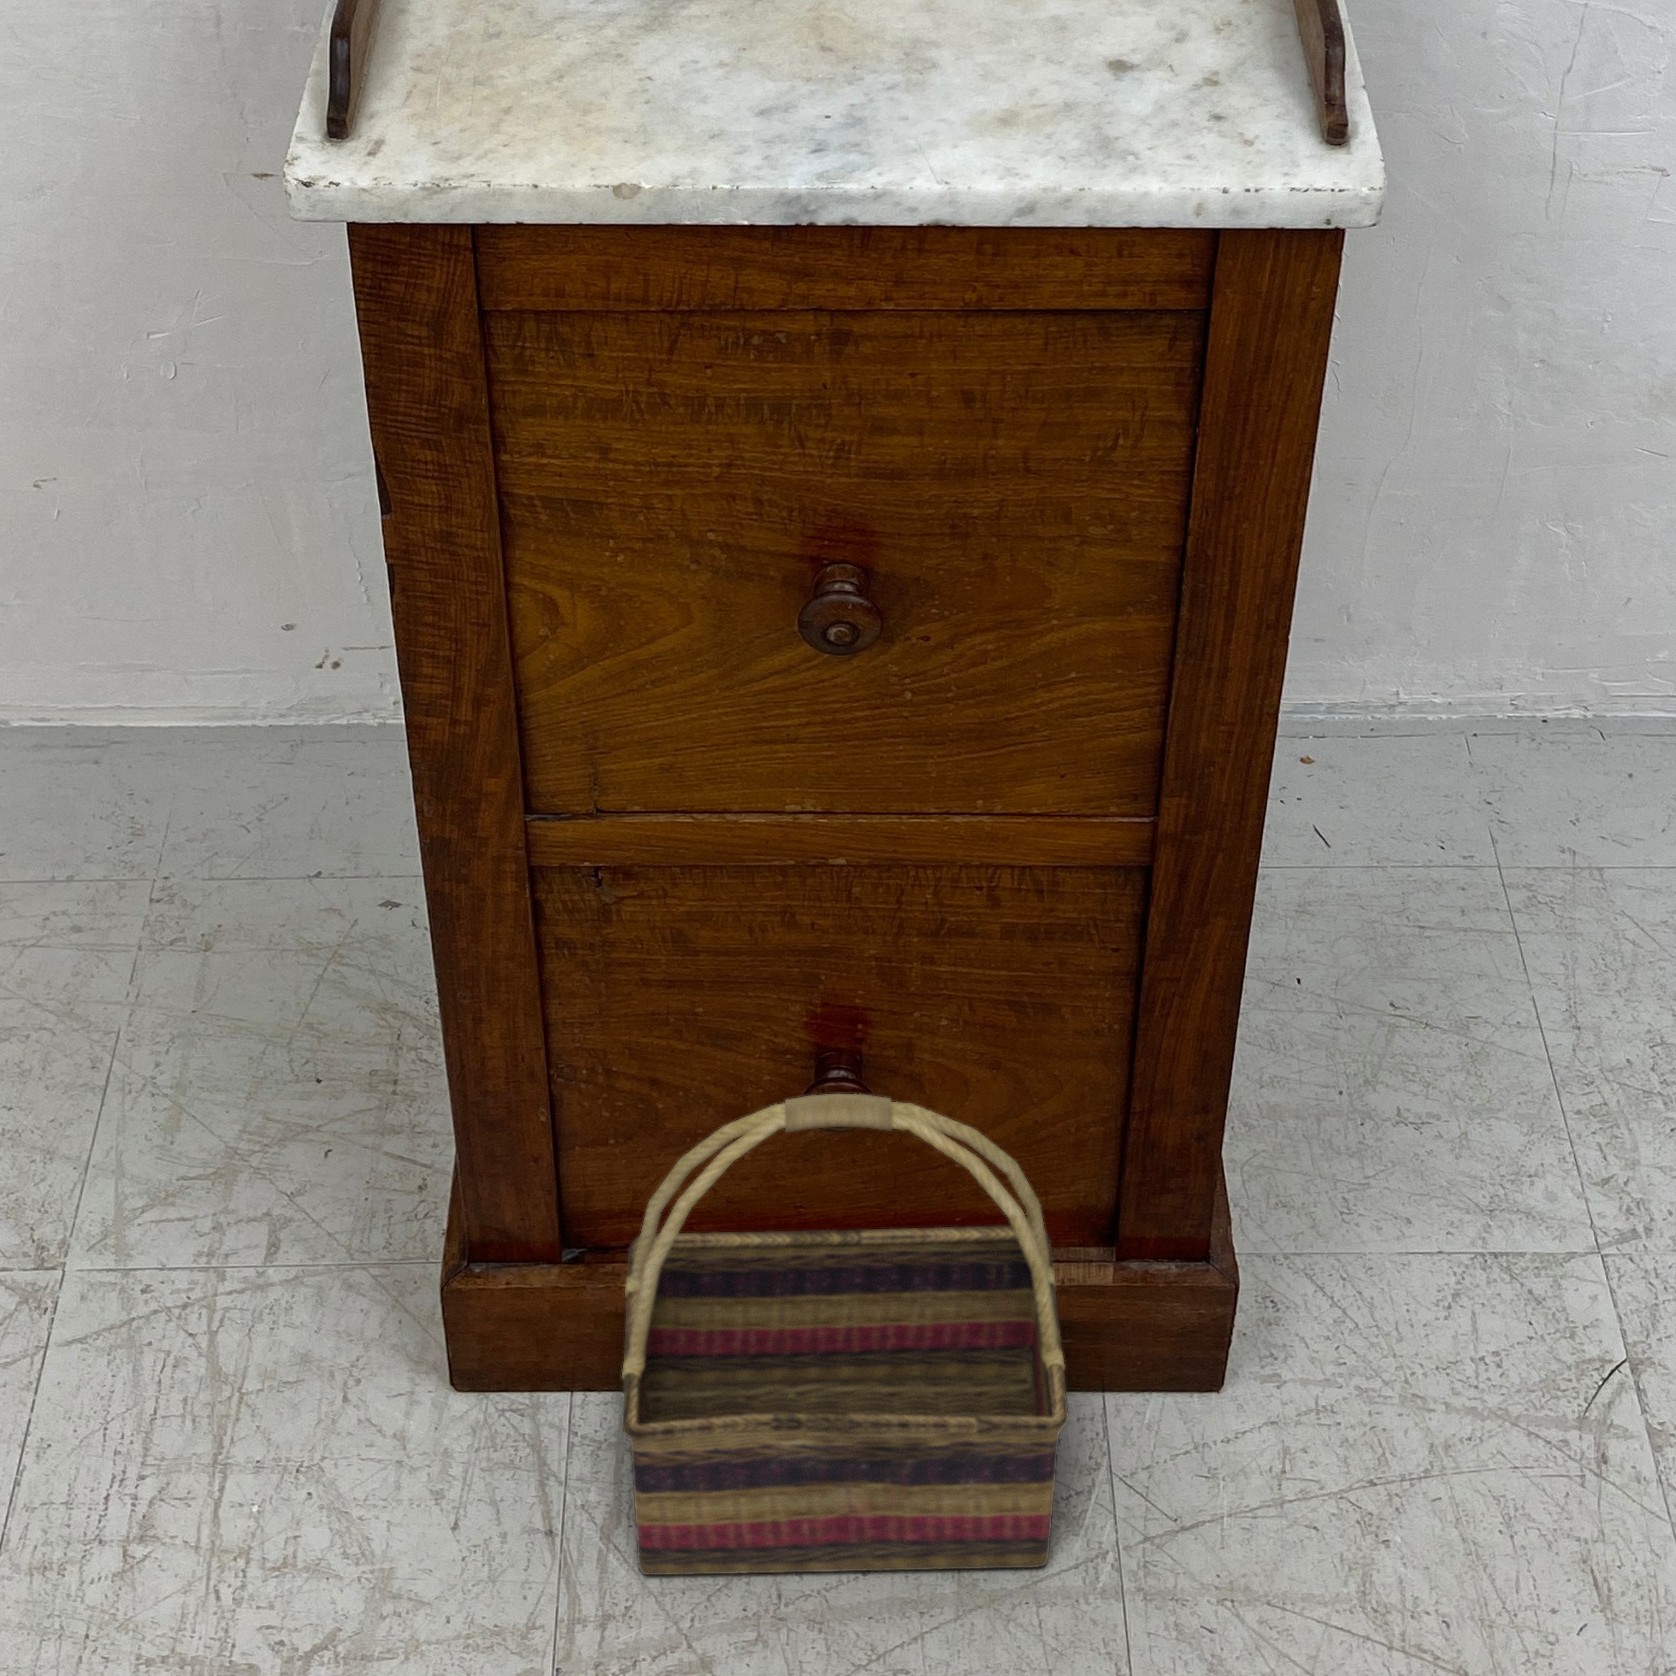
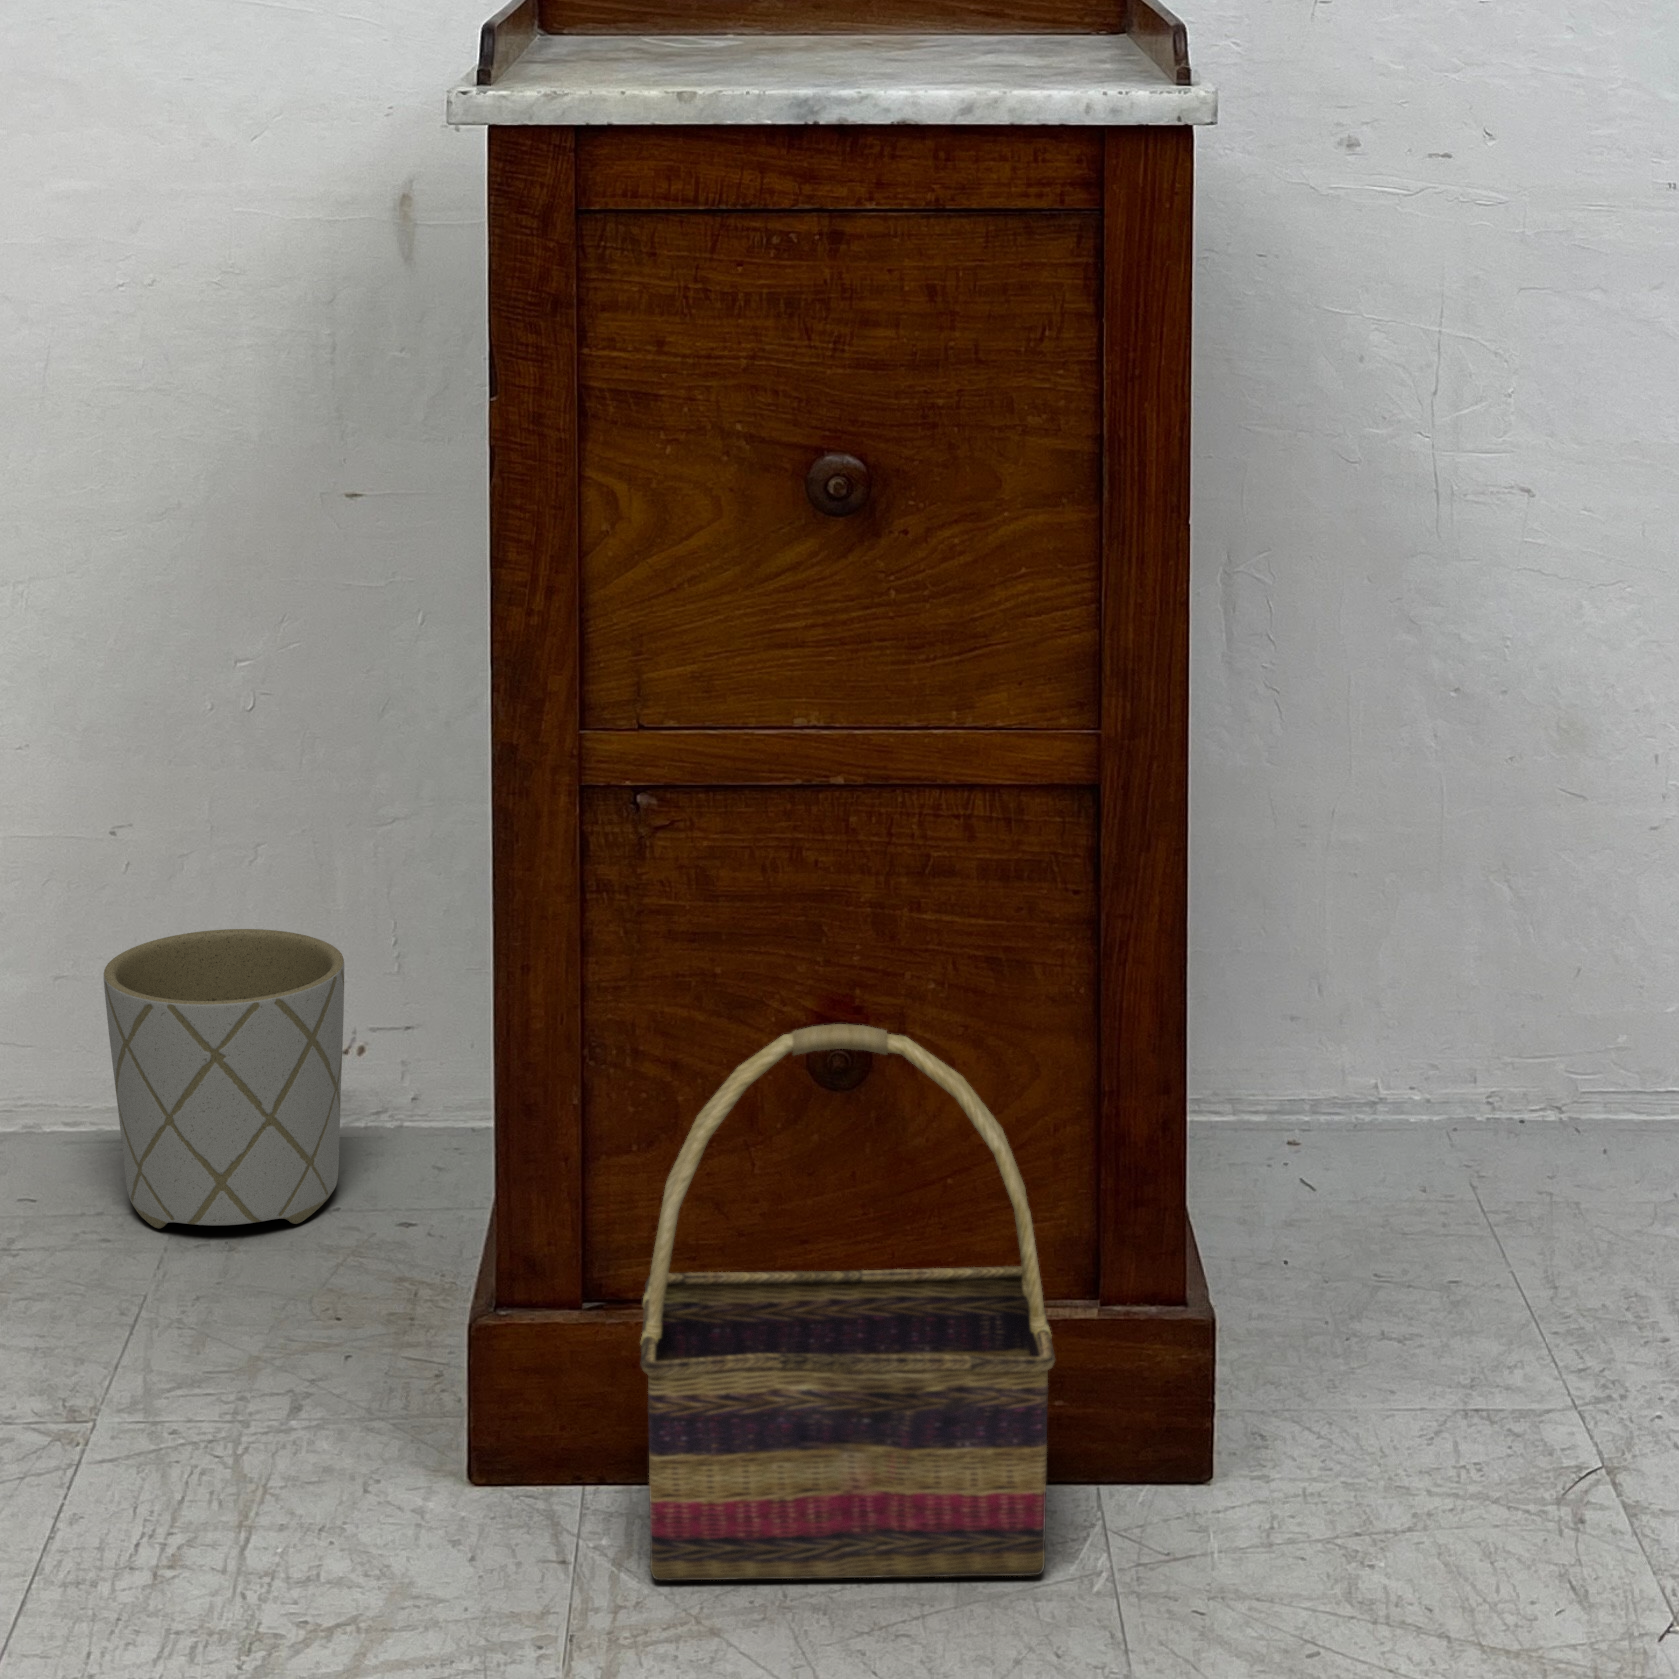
planter: none [50,586,320,925] -> present [104,929,344,1229]

